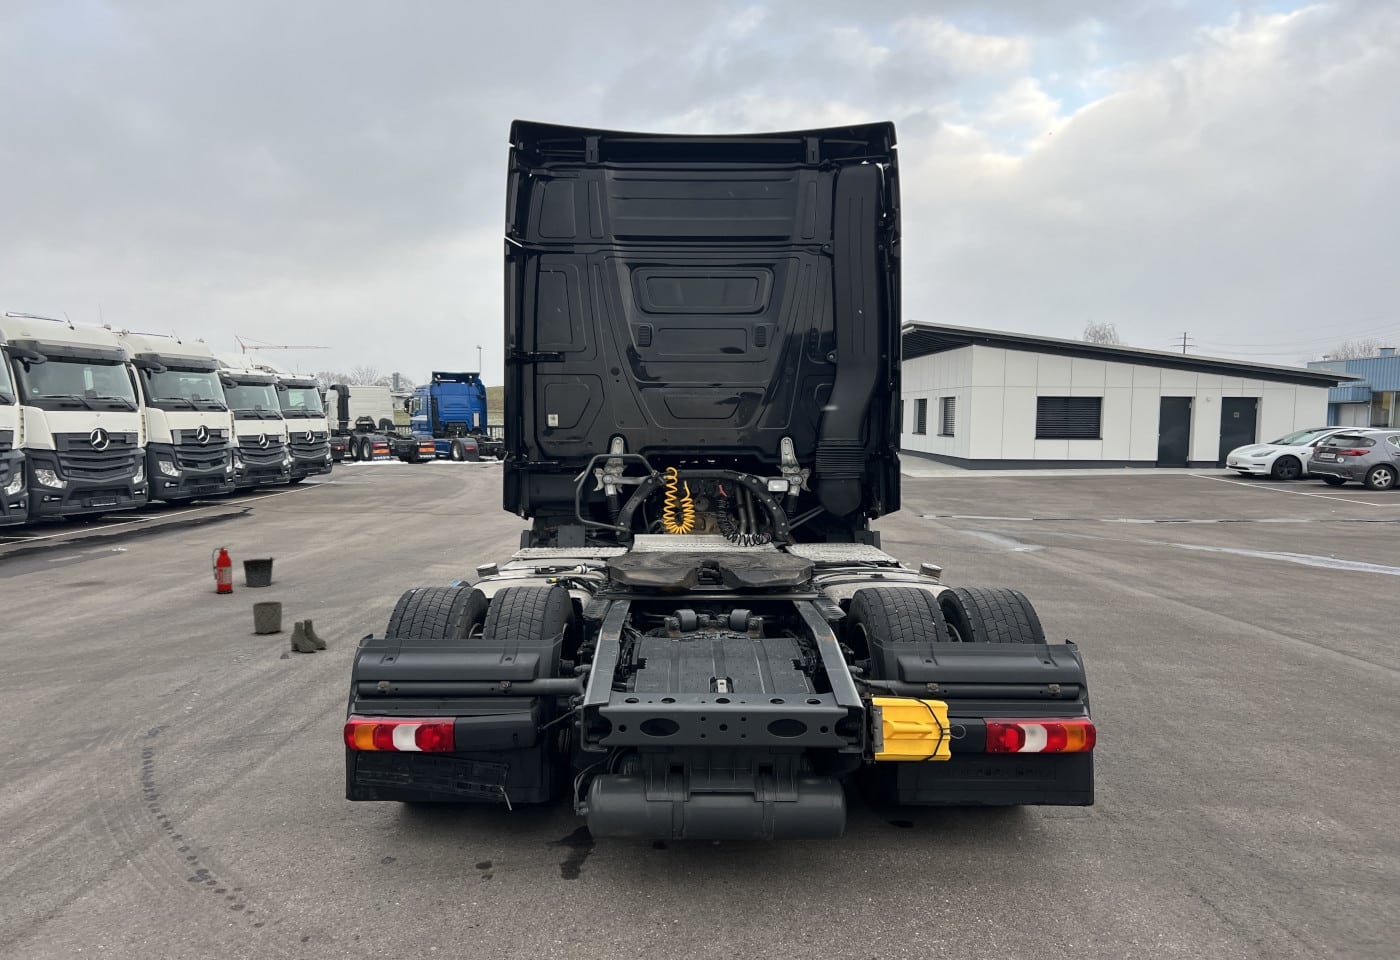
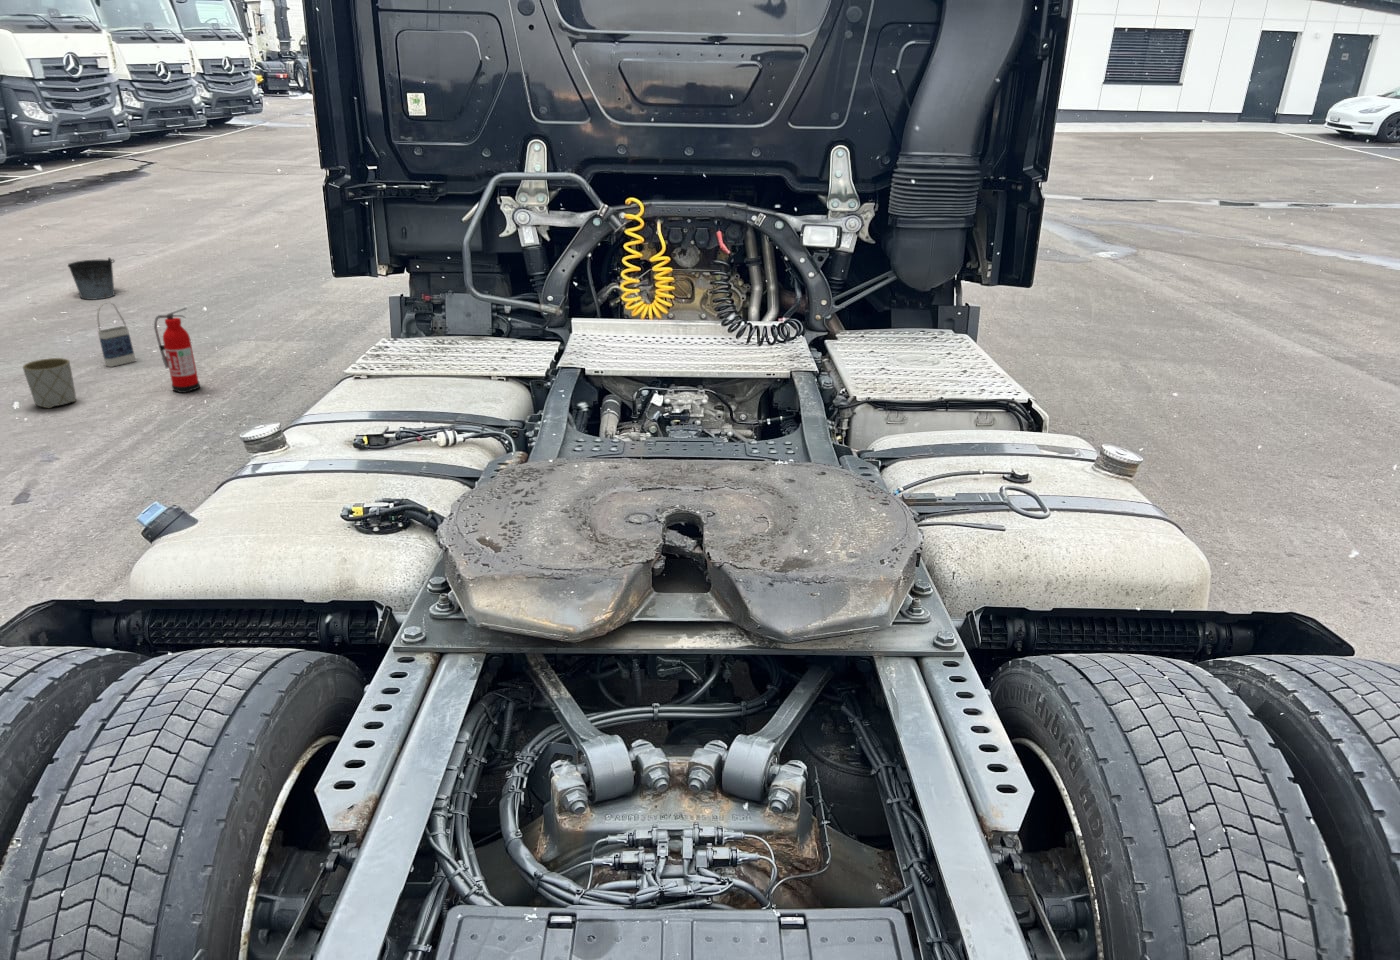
fire extinguisher: present [212,547,233,594] -> present [154,308,200,393]
bag: none [288,571,310,617] -> present [97,302,136,367]
boots: present [291,619,326,652] -> none [62,405,121,459]

